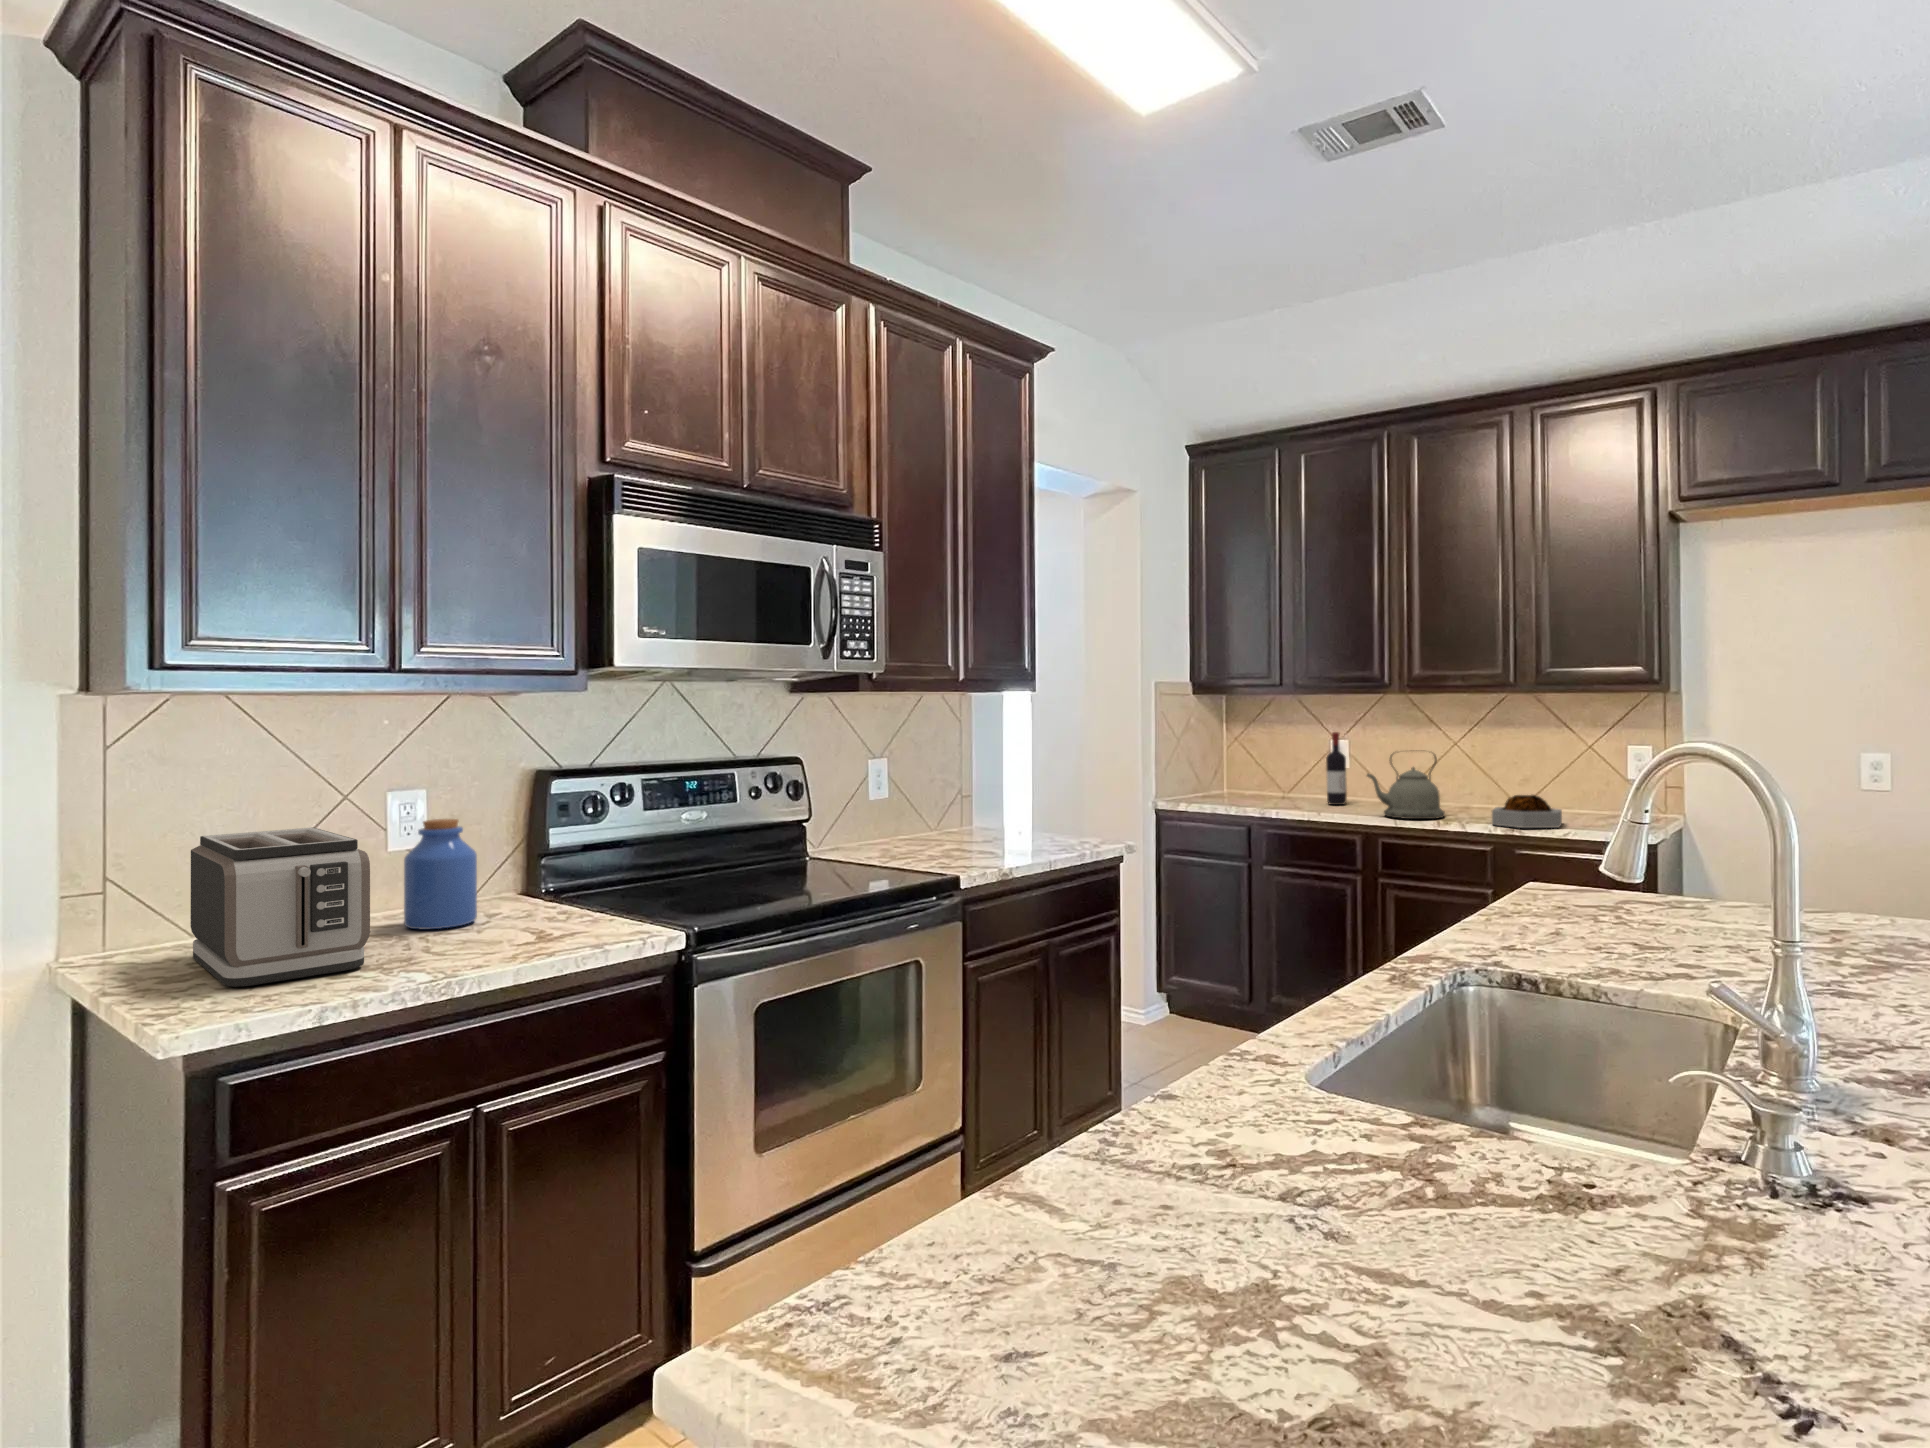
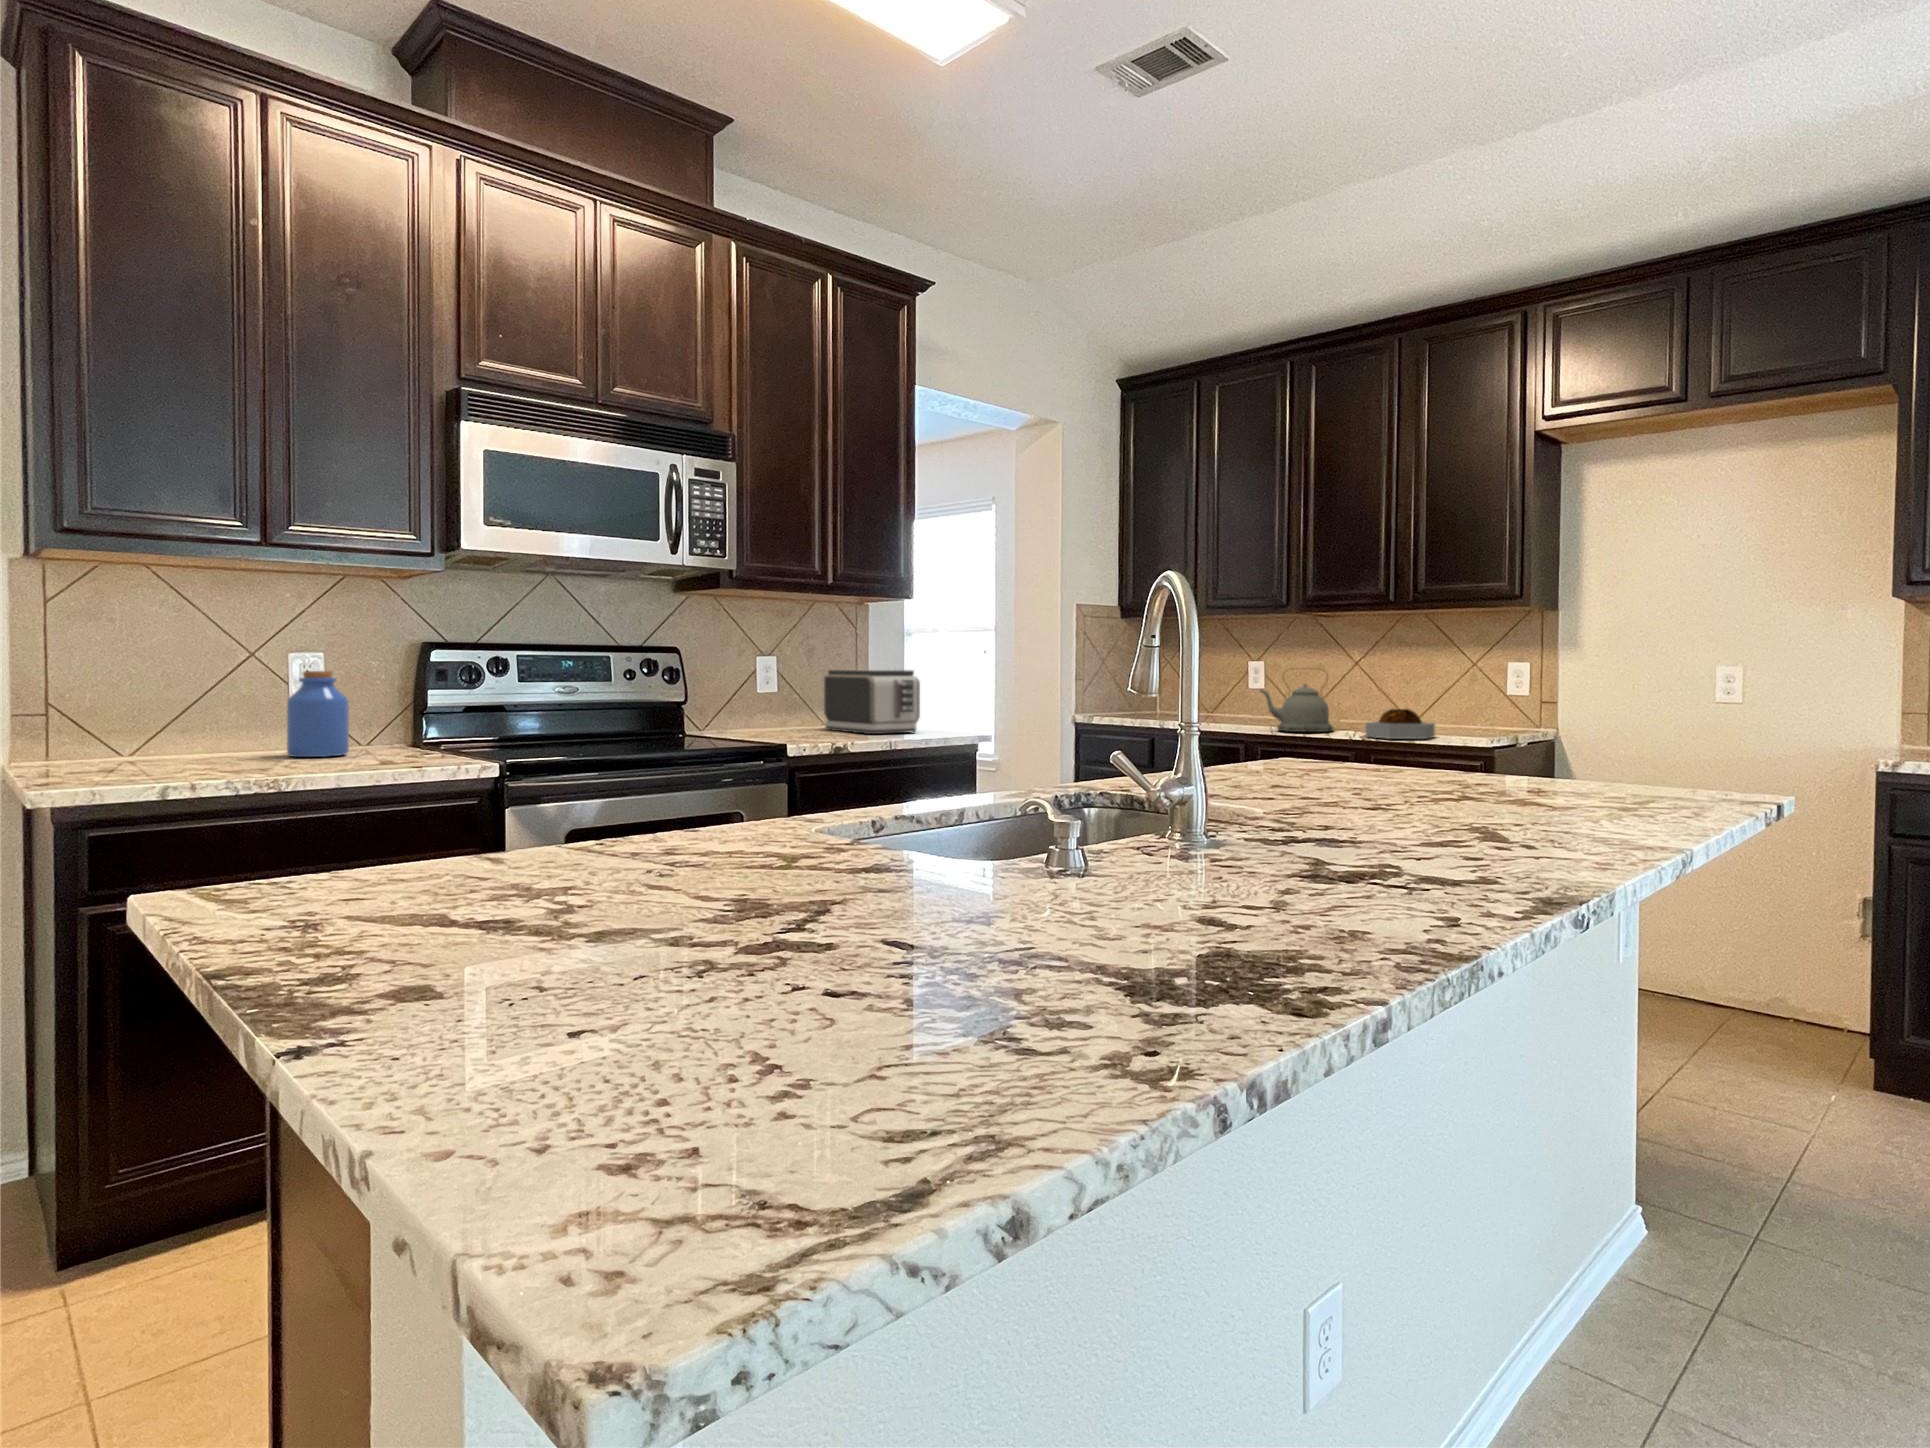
wine bottle: present [1326,732,1347,805] -> none [1239,653,1258,723]
toaster: present [190,828,370,987] -> present [824,670,920,734]

